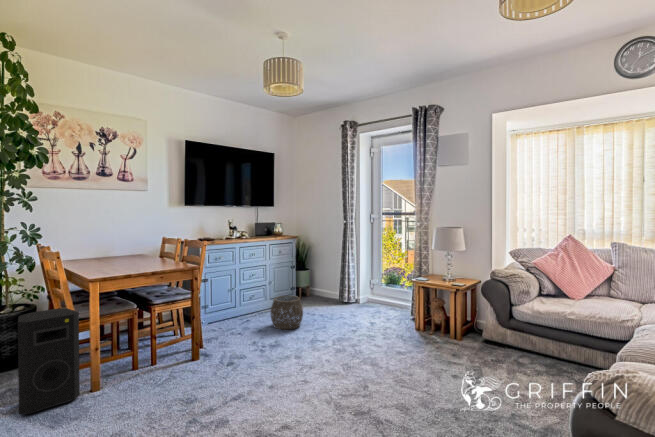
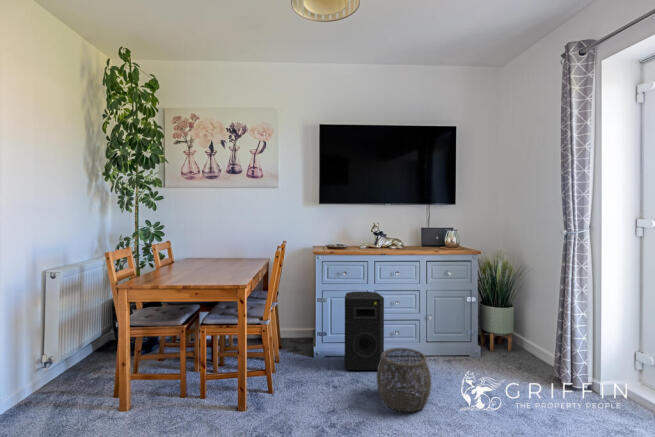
speaker: present [18,308,80,414] -> present [345,292,384,370]

